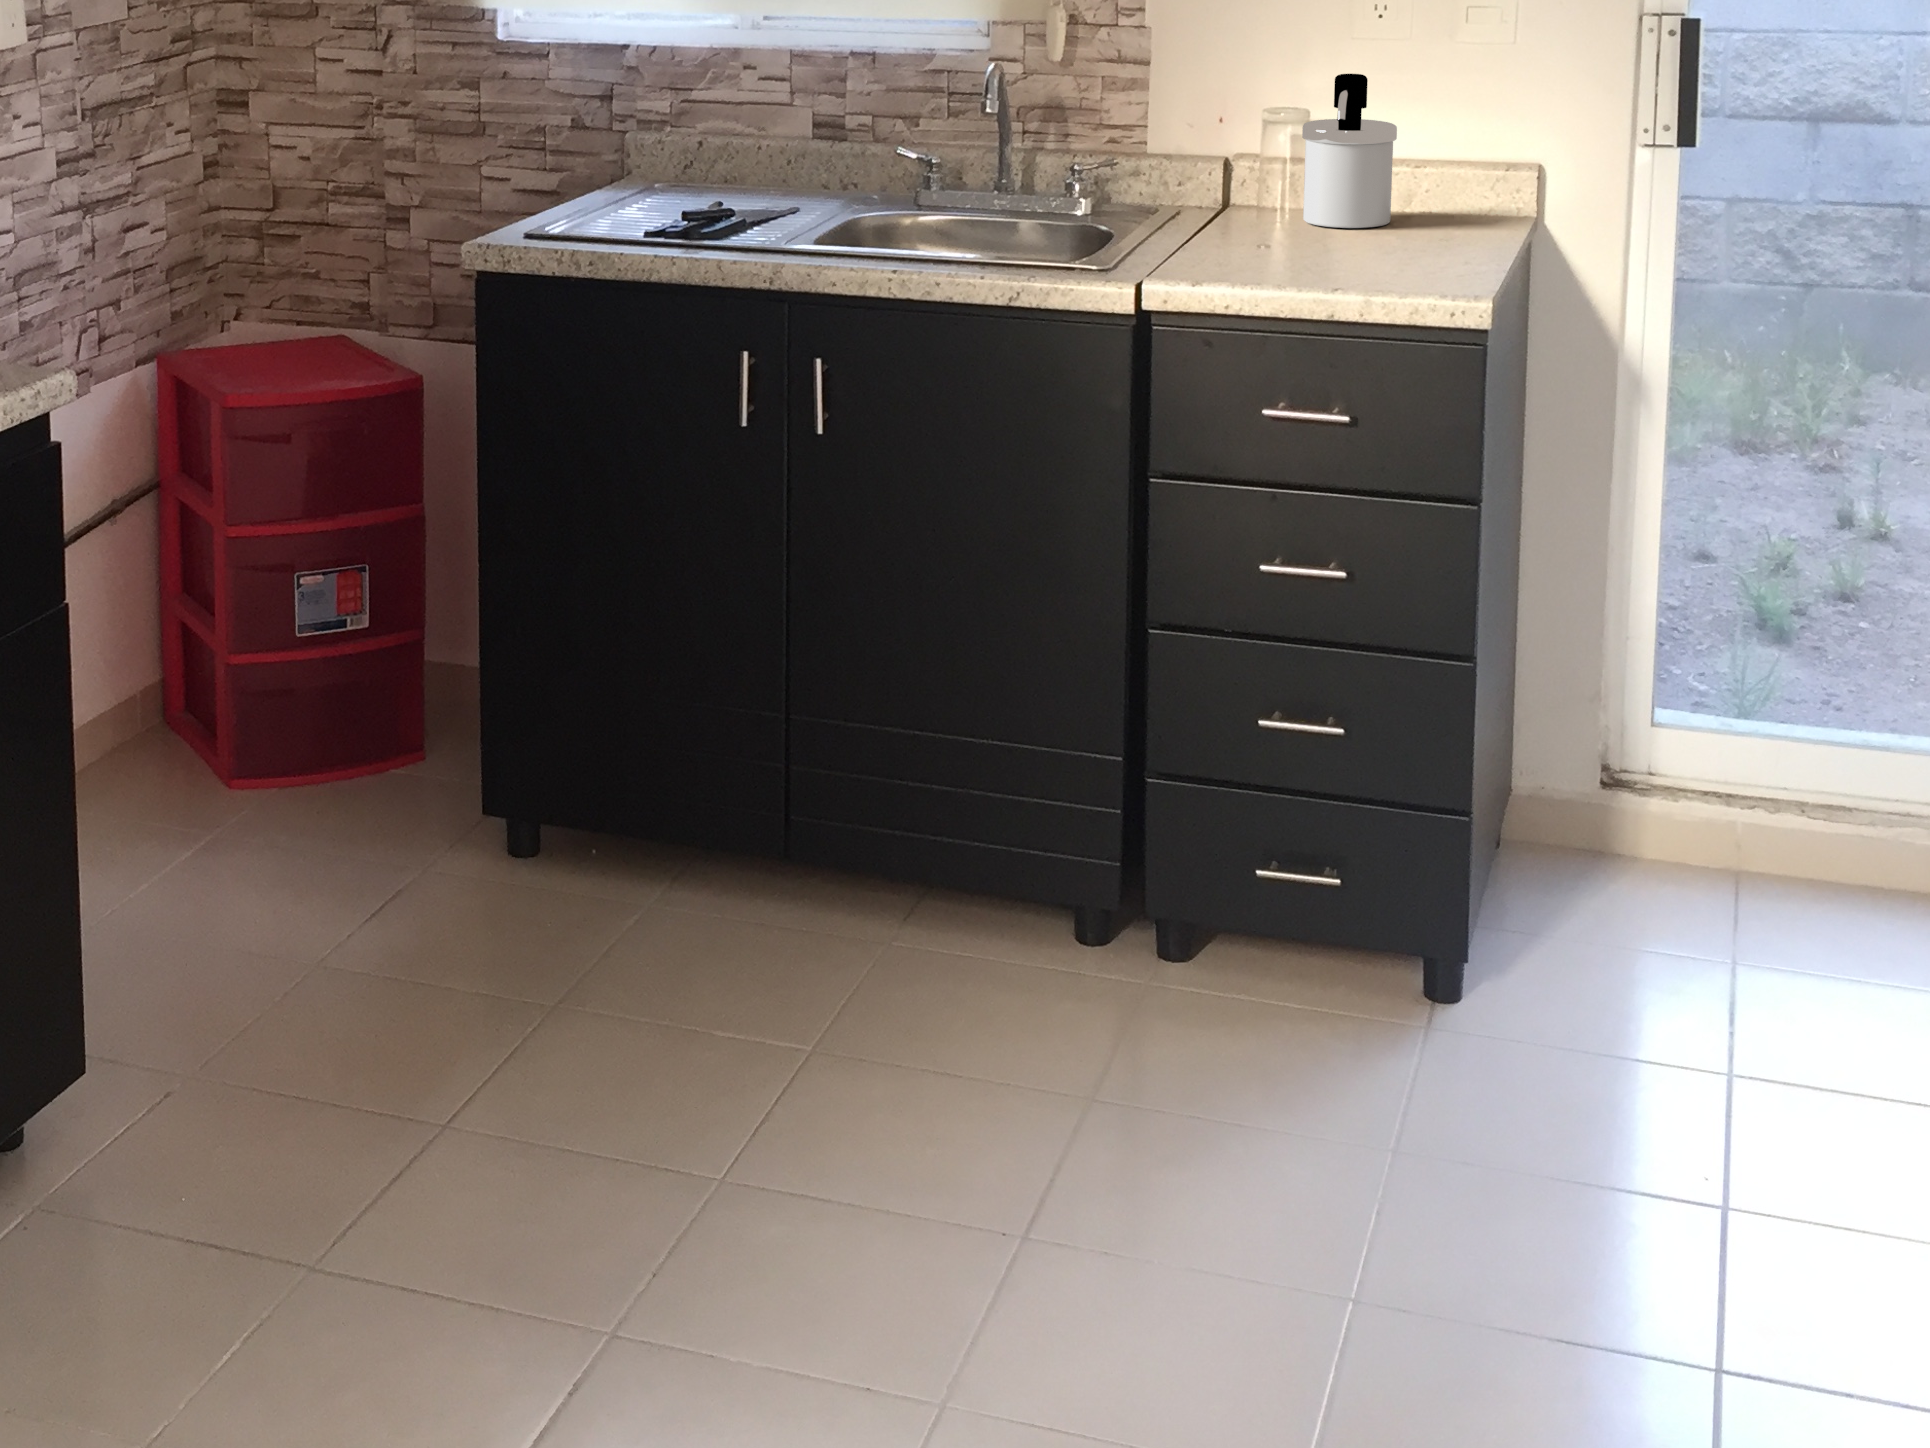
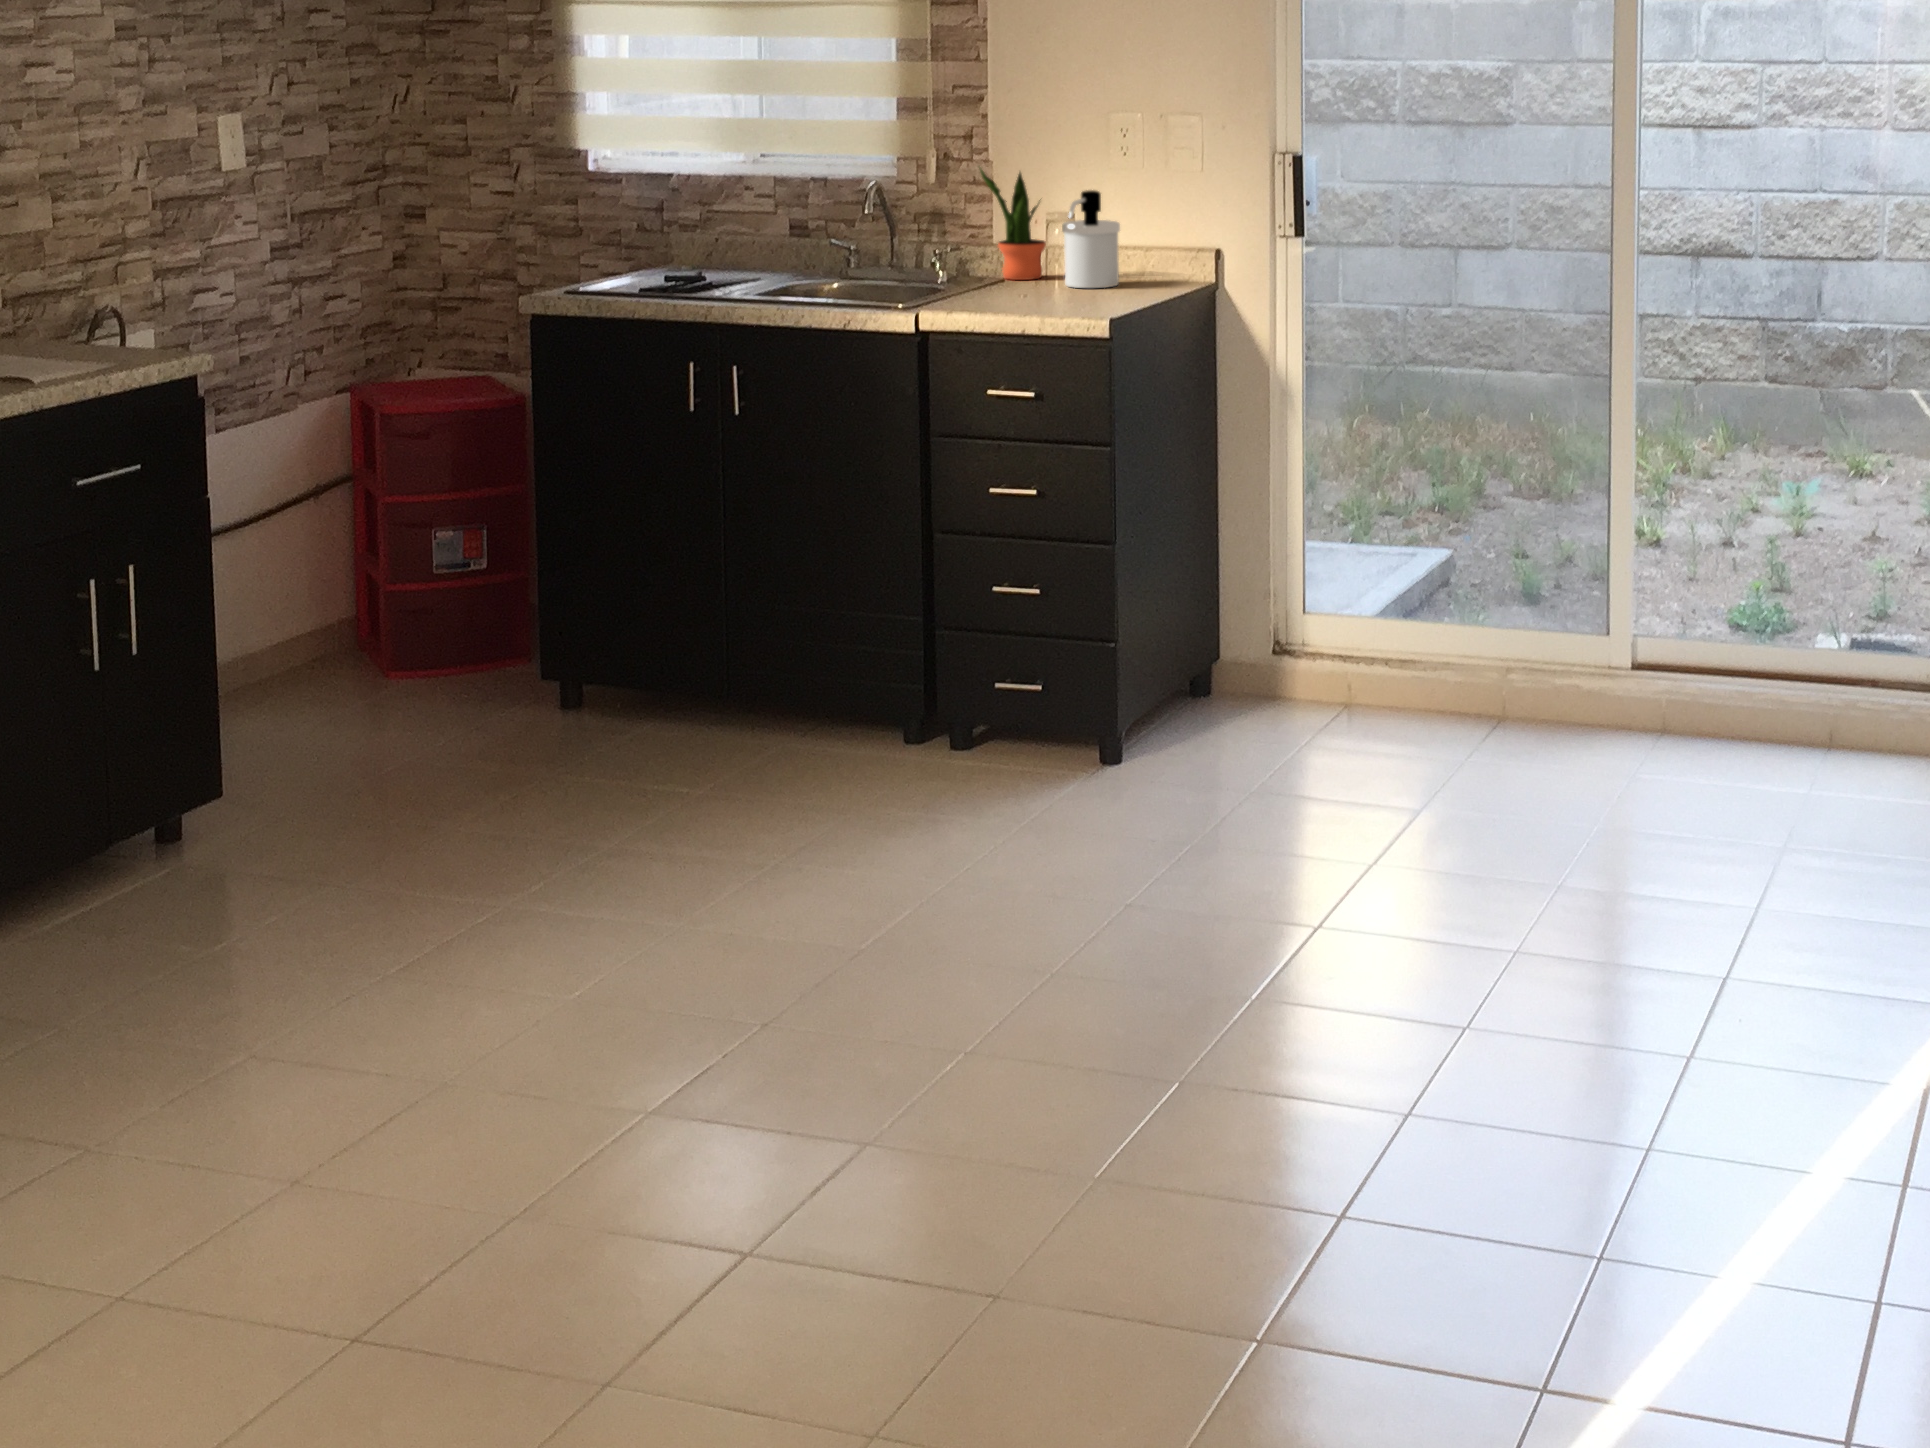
potted plant: none [1149,31,1251,211] -> present [980,168,1046,280]

